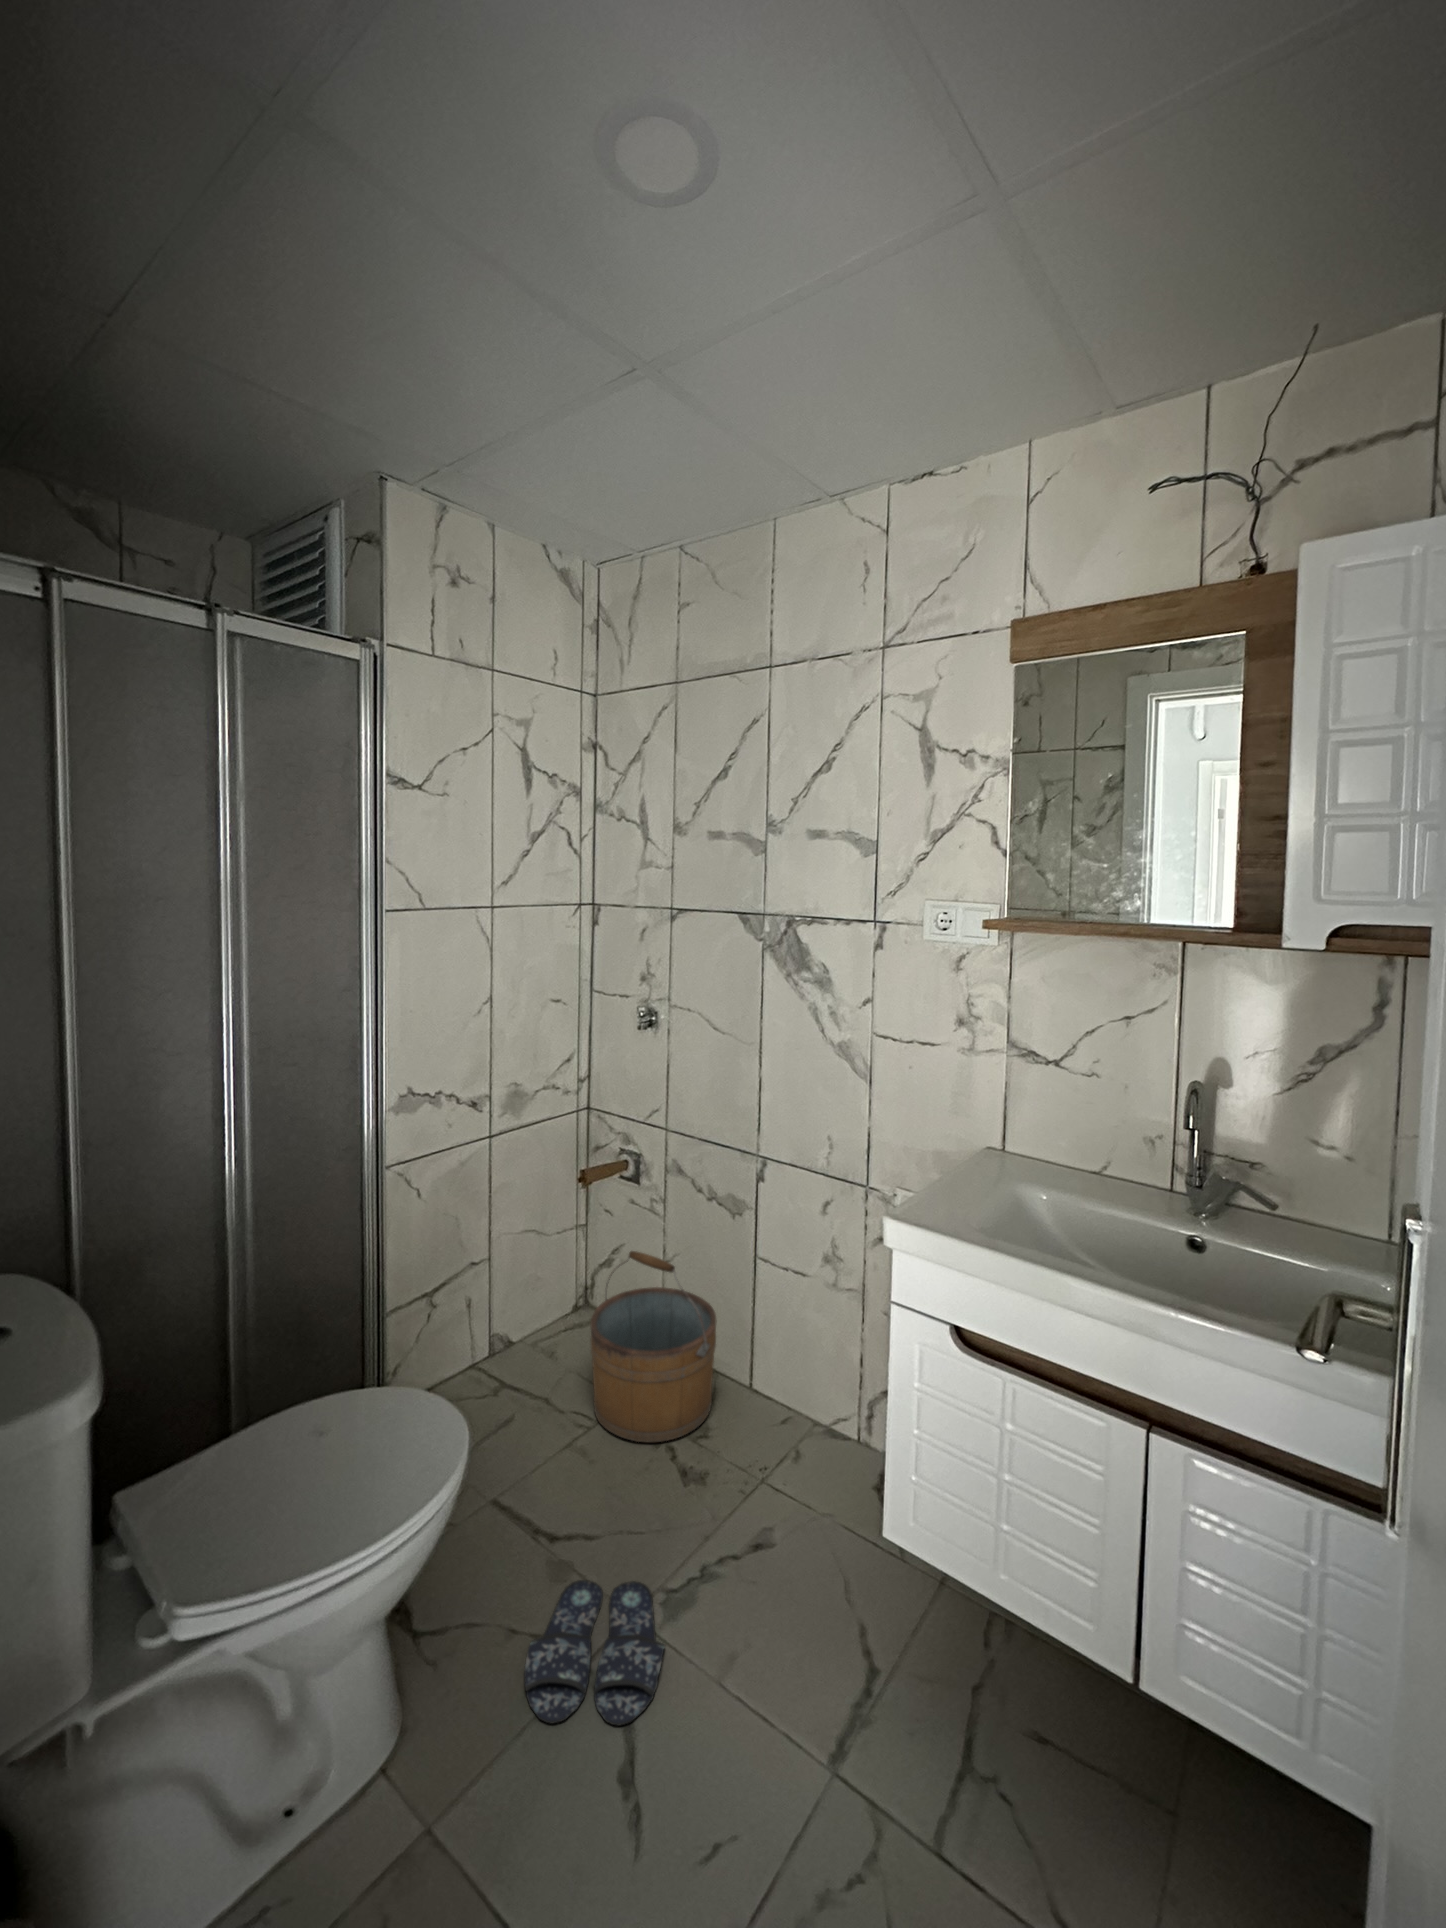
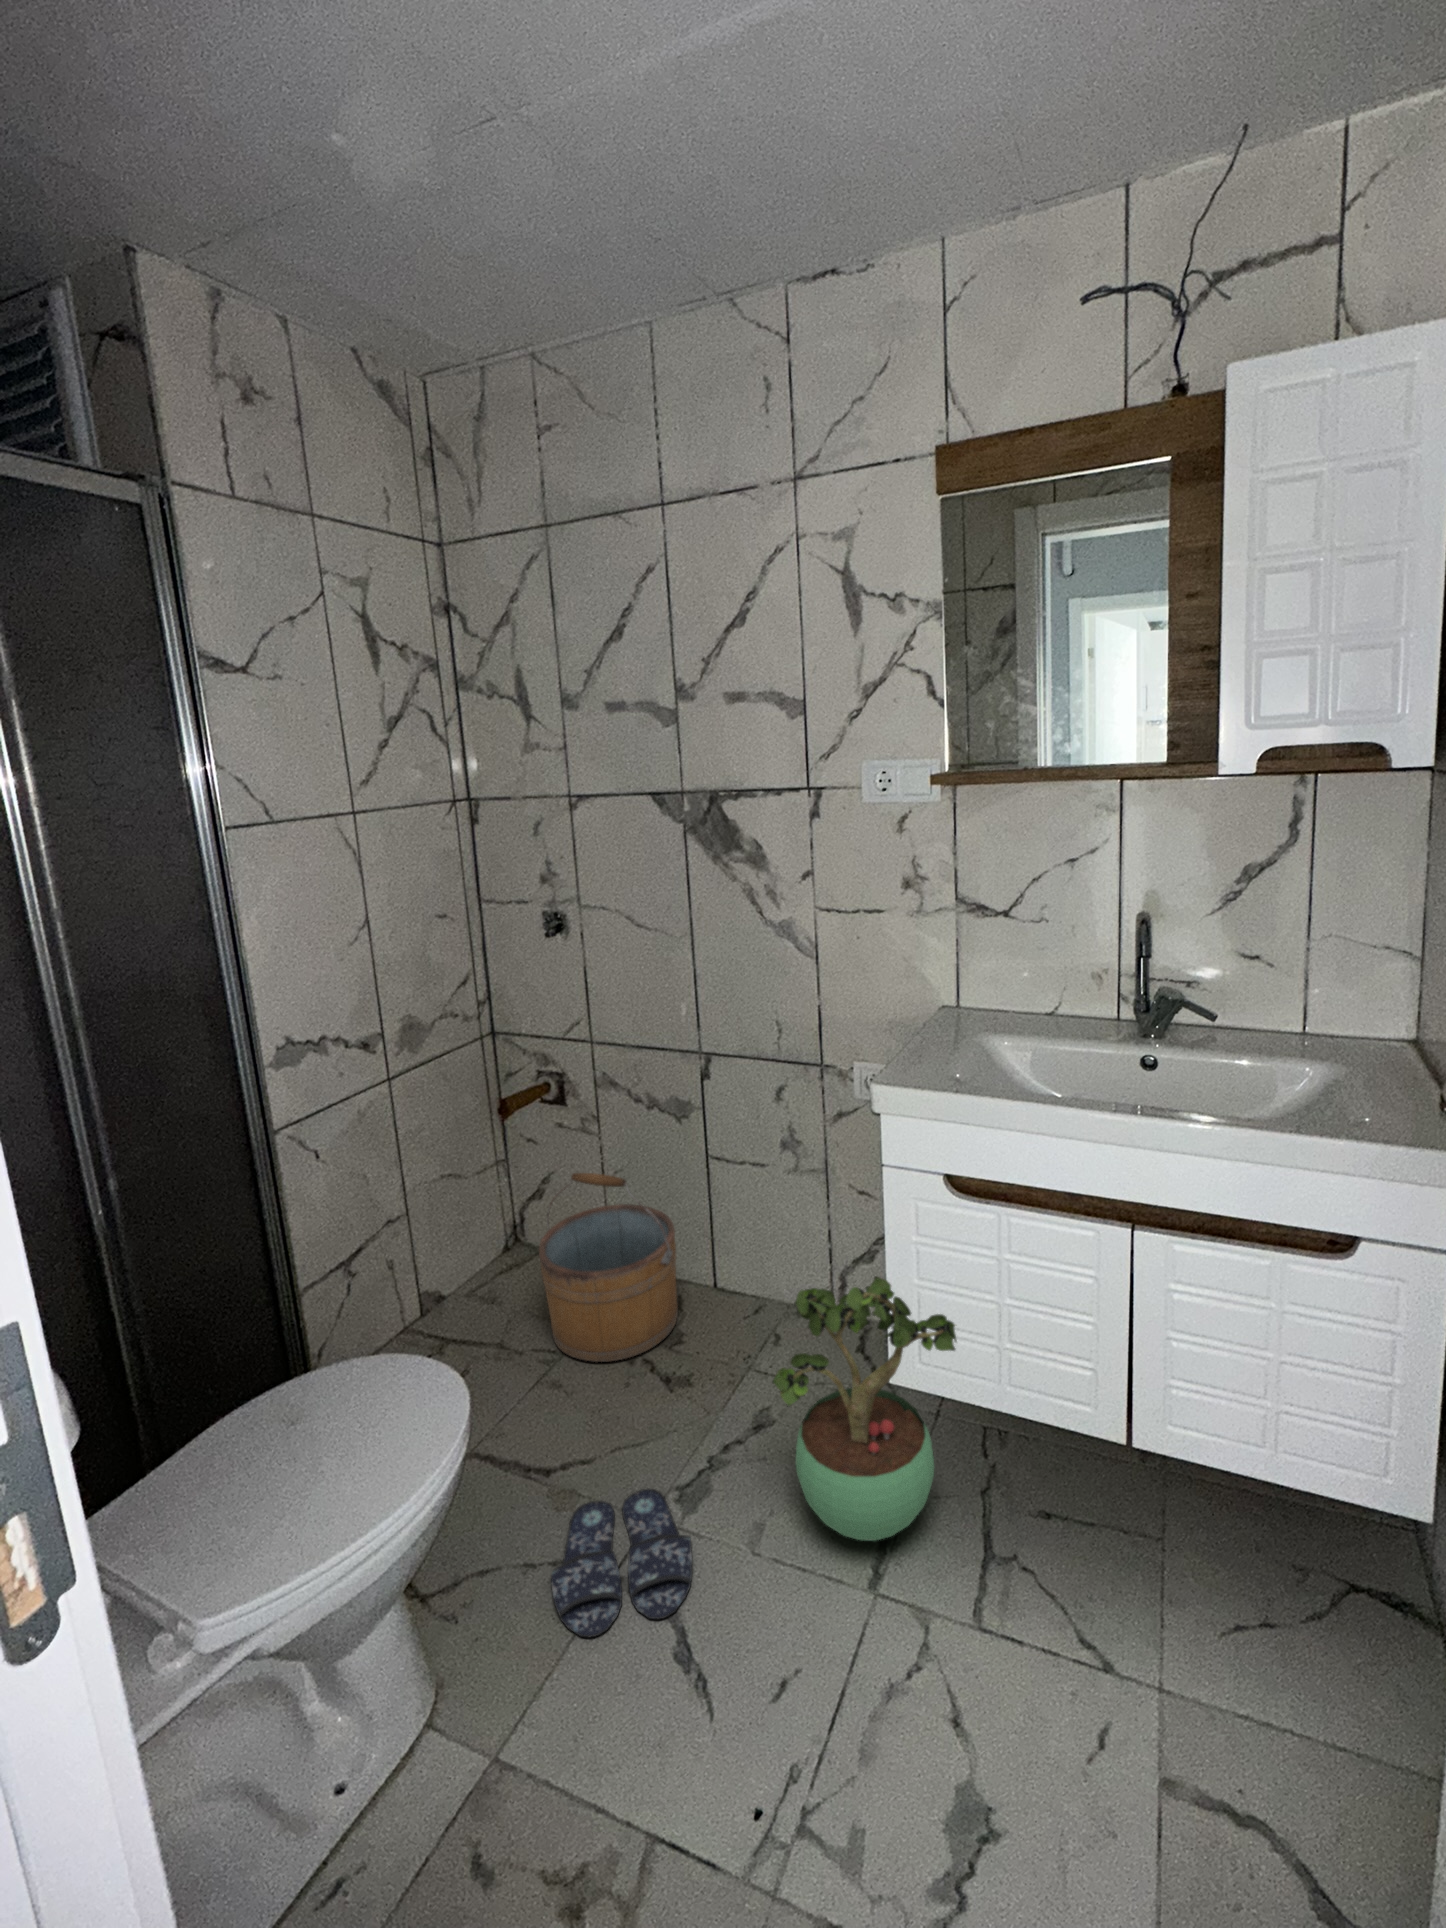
potted plant: none [758,1413,949,1708] -> present [772,1276,957,1541]

